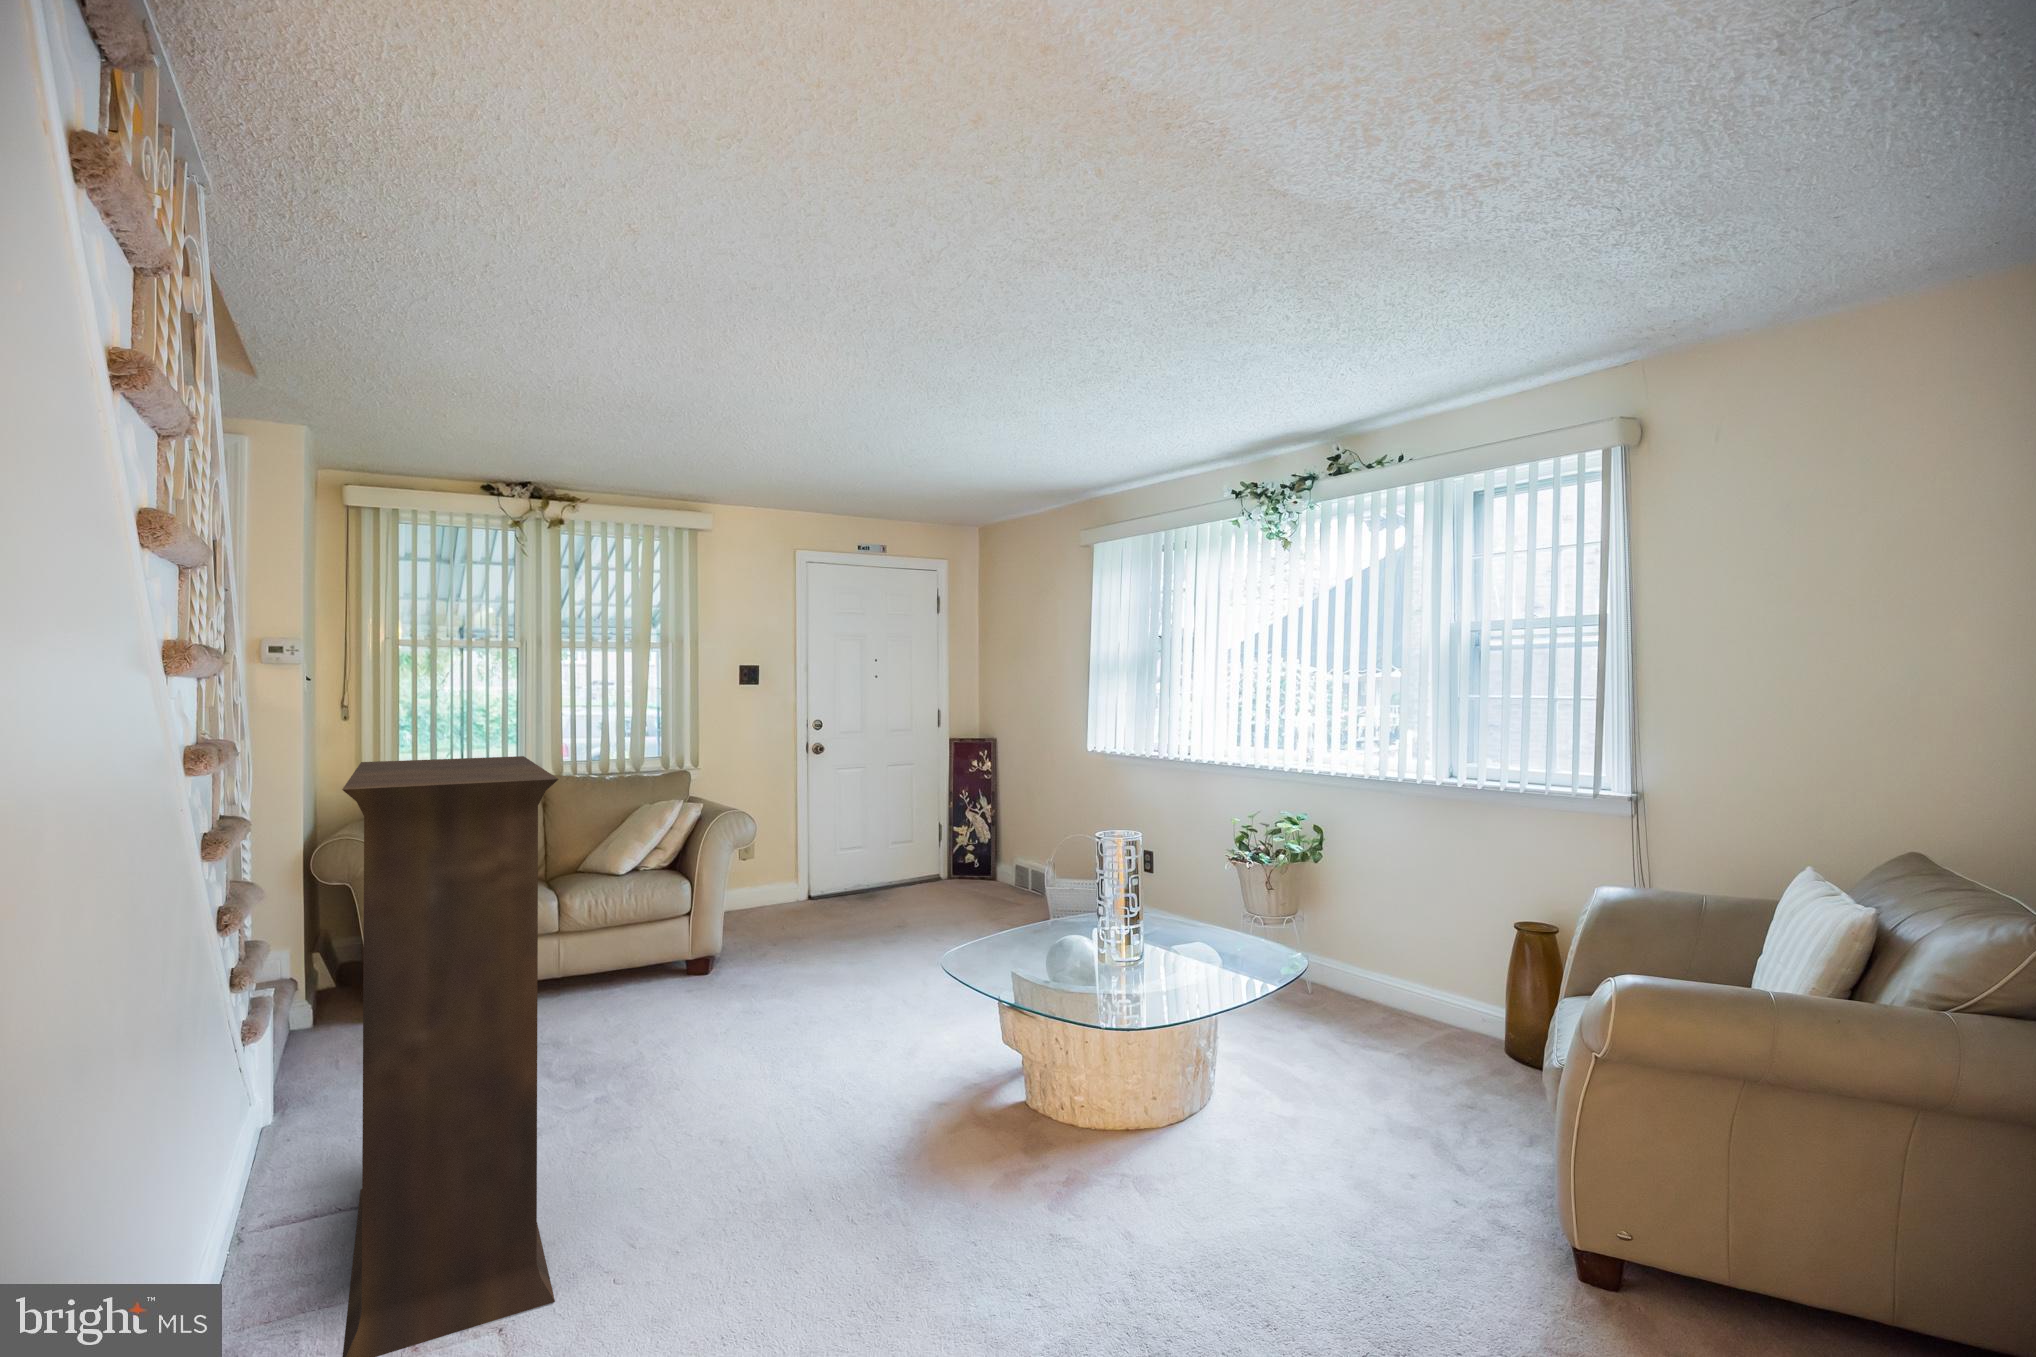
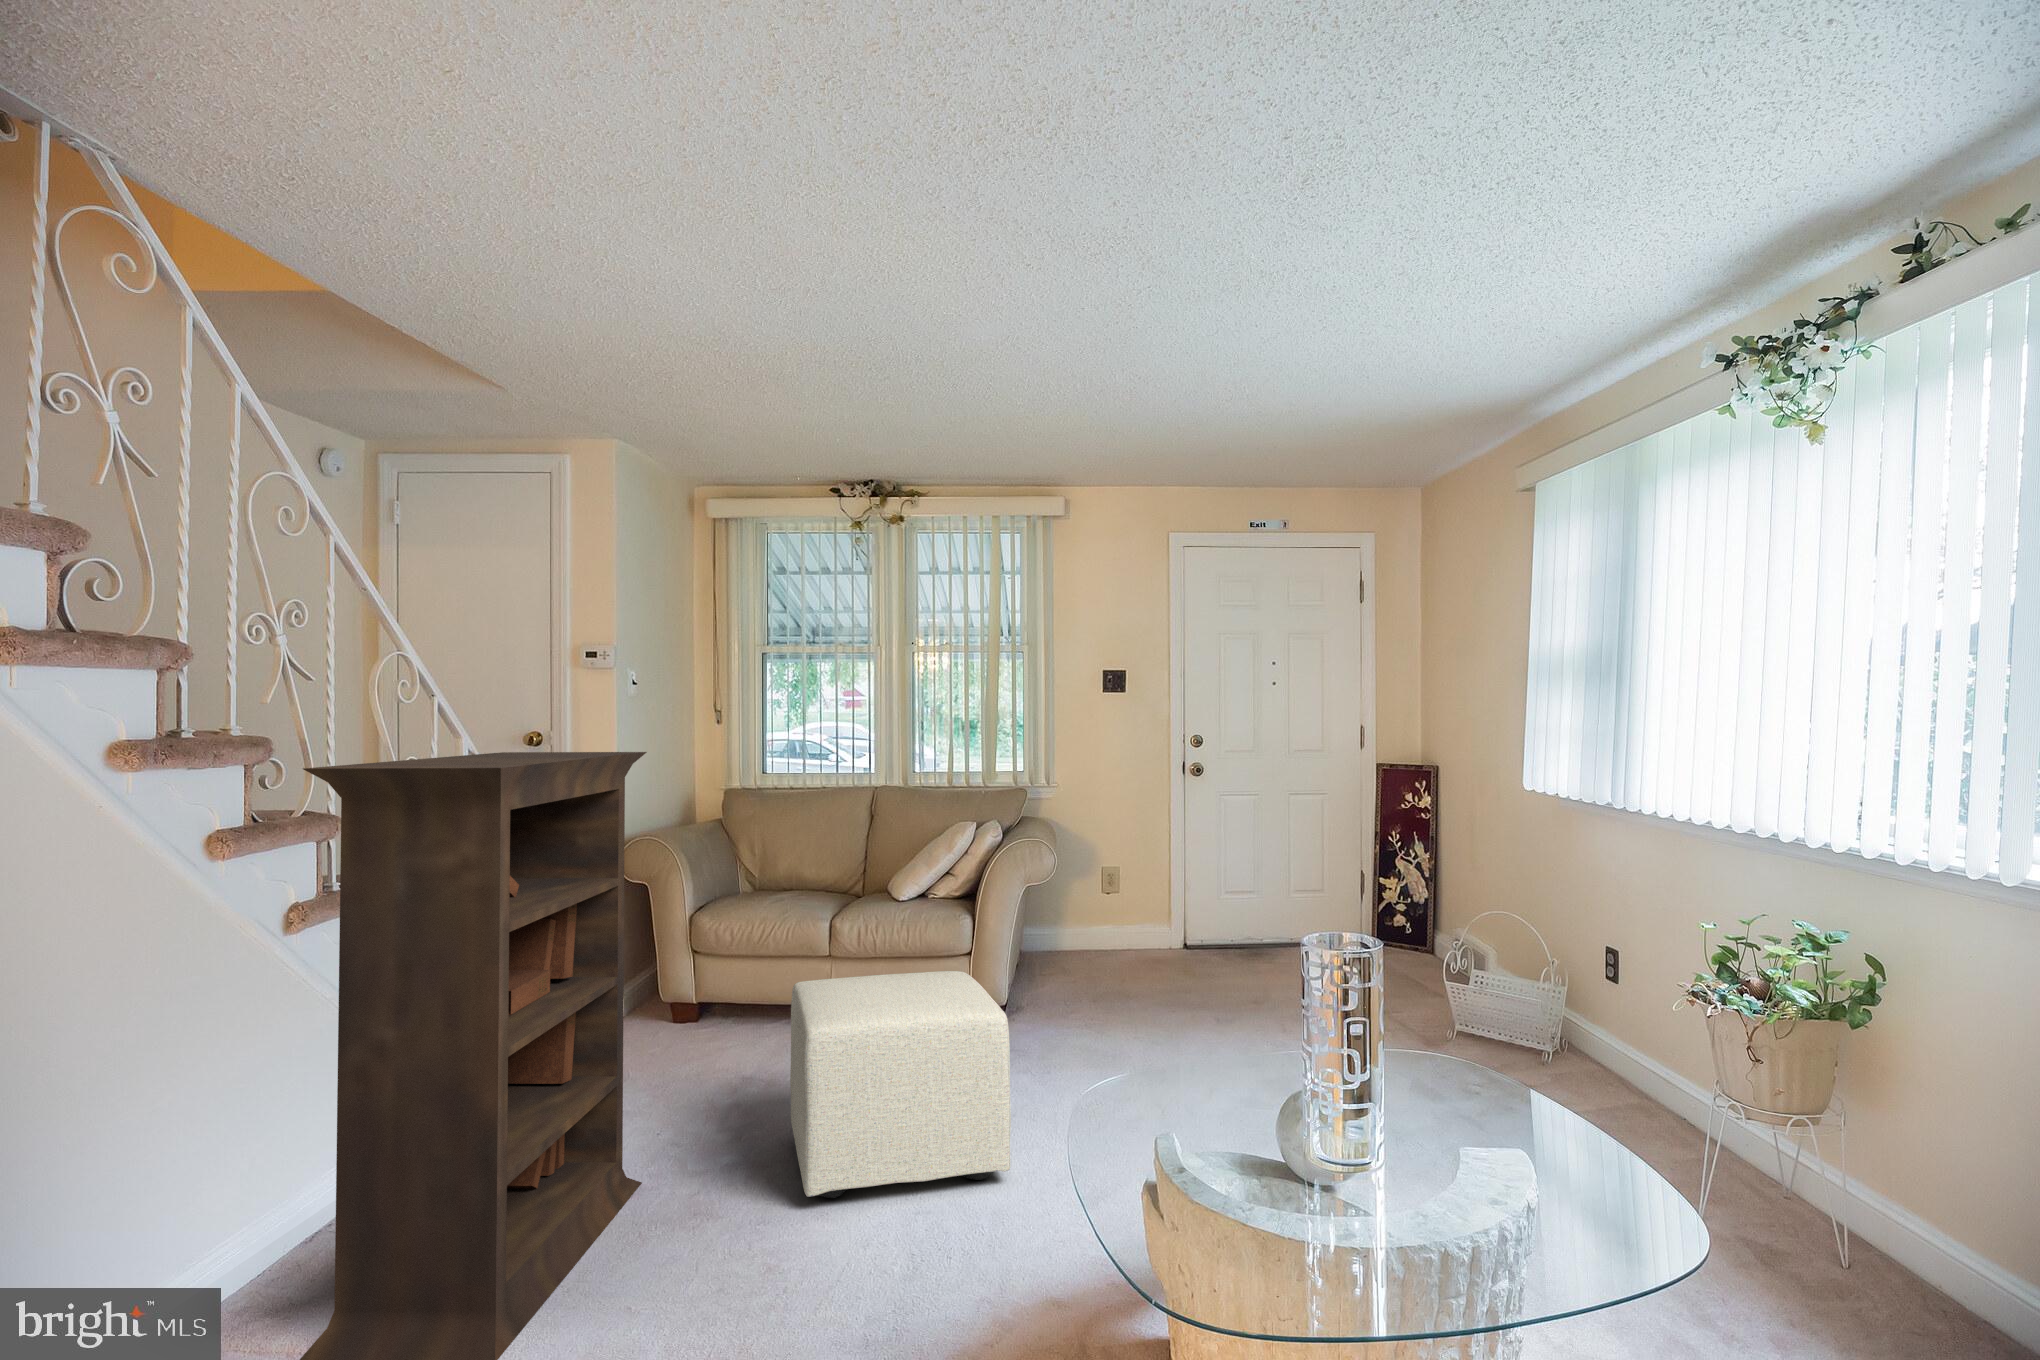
ottoman: none [623,926,846,1122] -> present [790,971,1011,1198]

